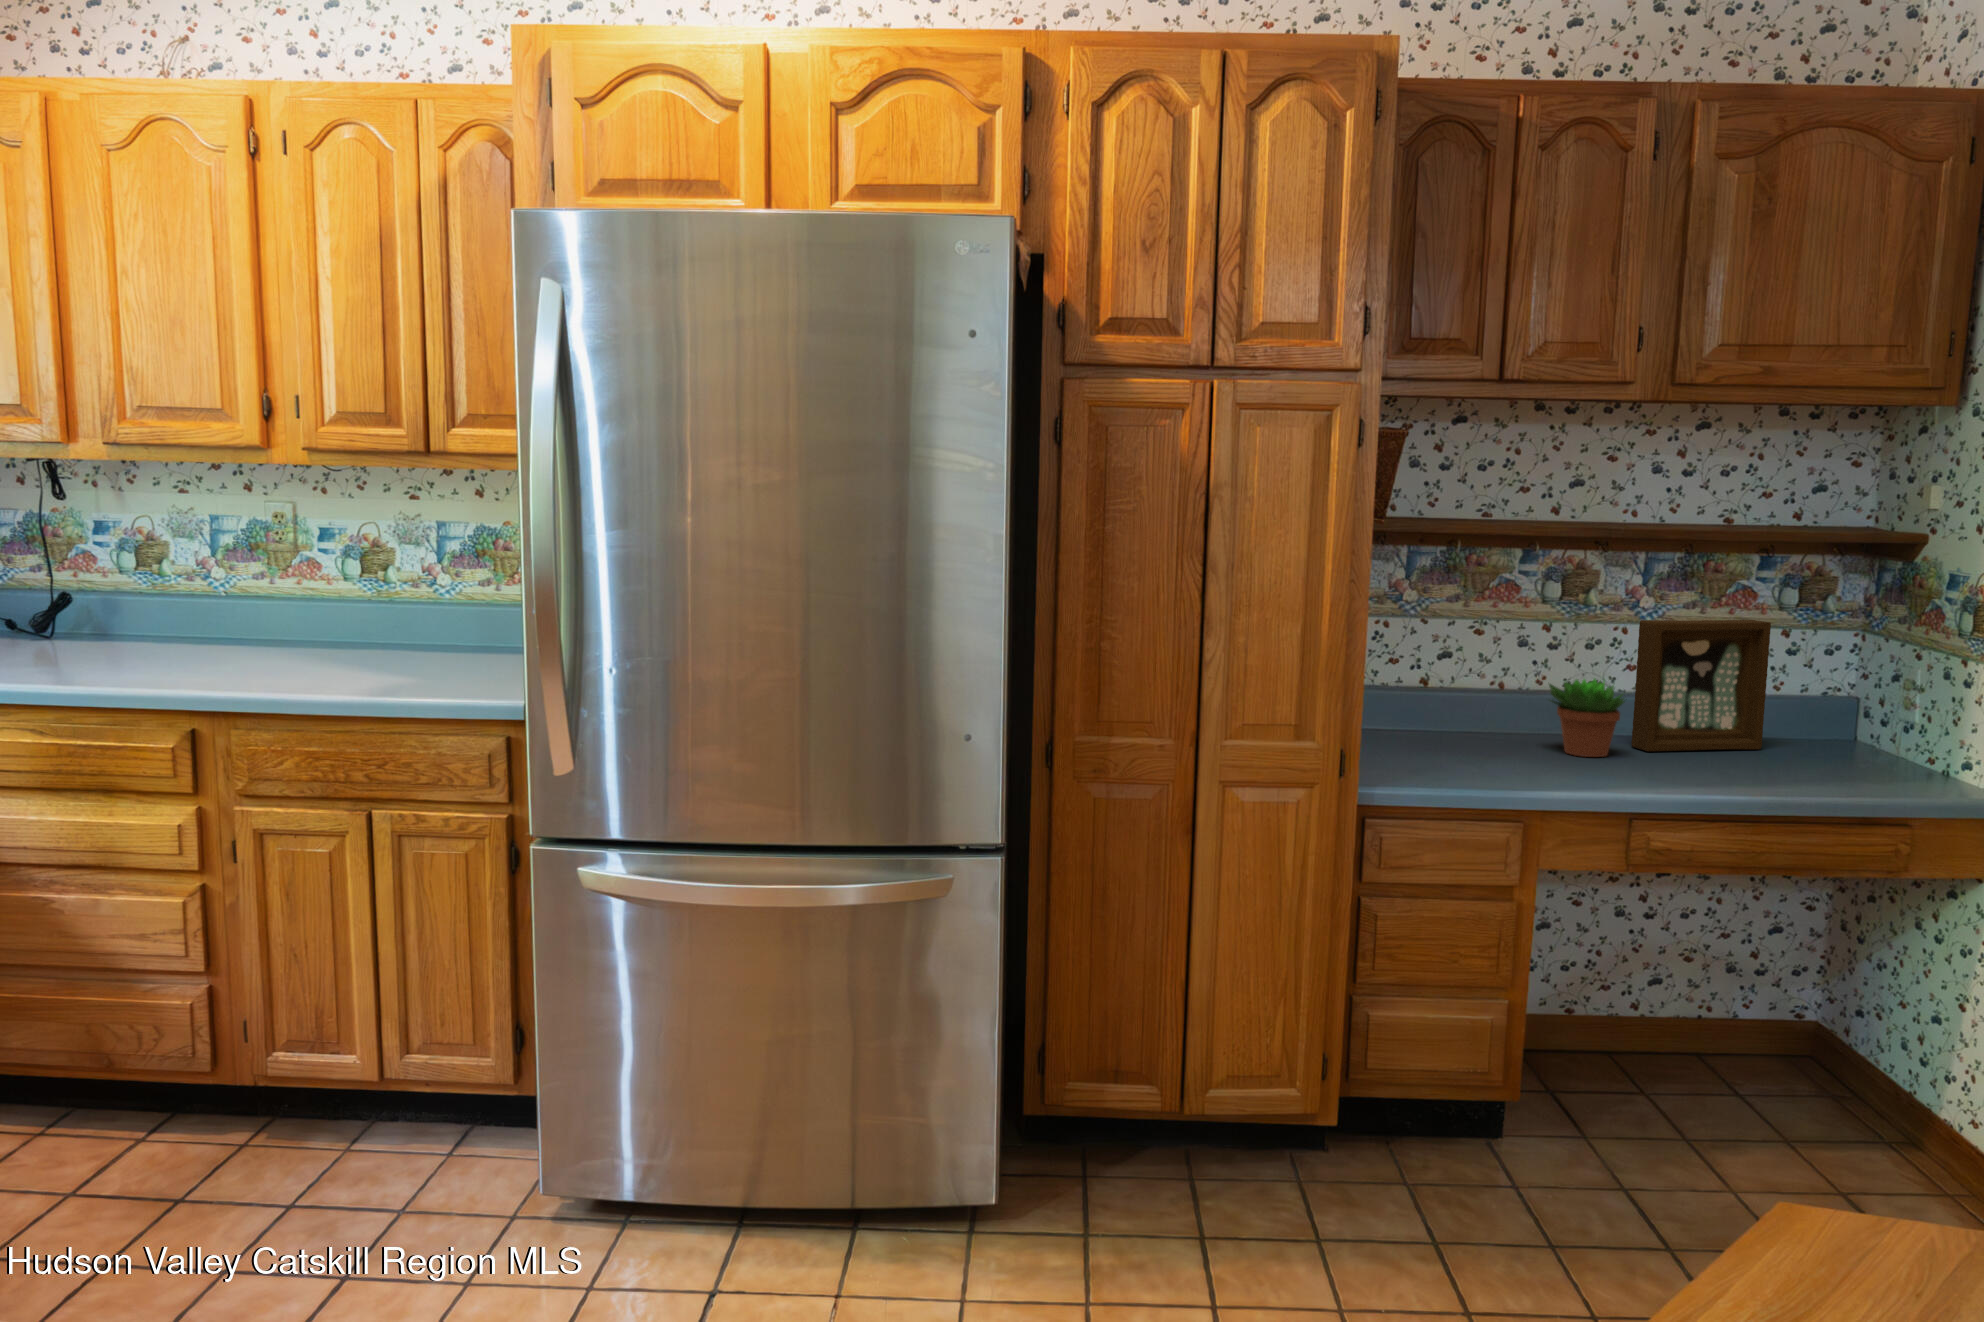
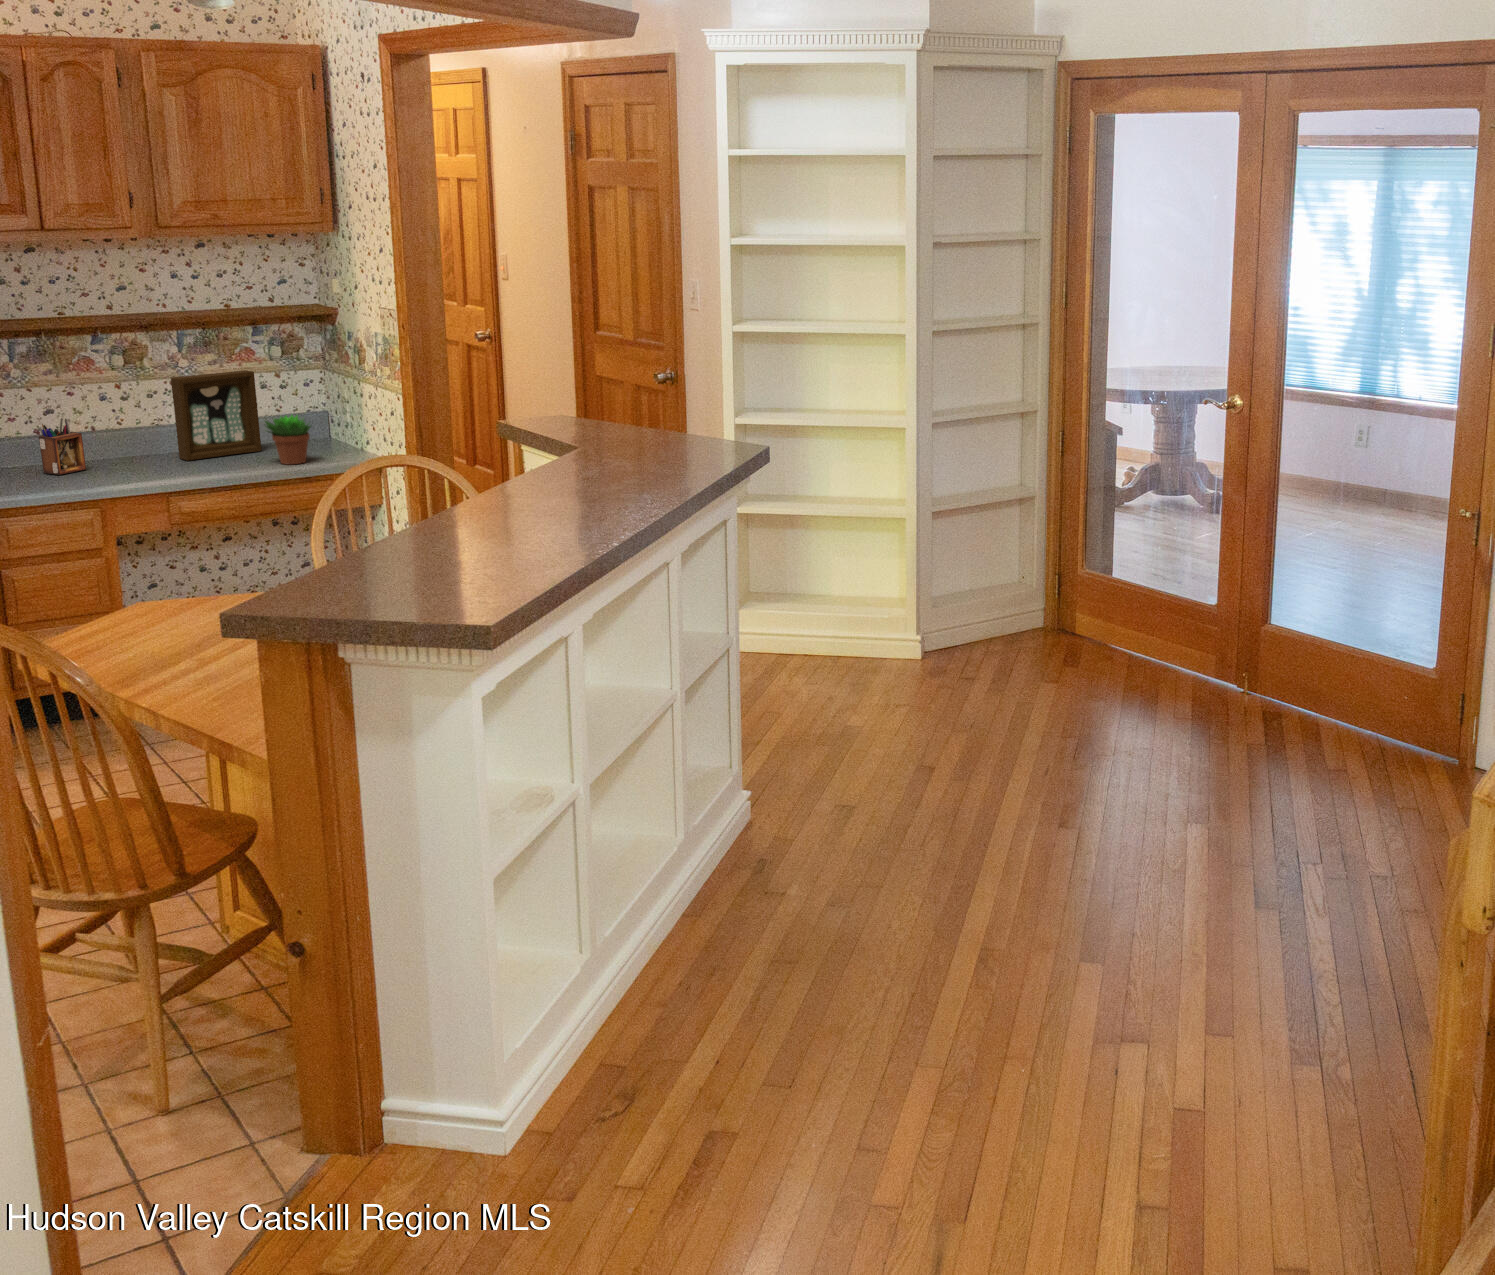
desk organizer: none [1432,666,1497,751] -> present [39,418,86,475]
succulent plant: present [1549,679,1624,757] -> present [265,415,311,464]

